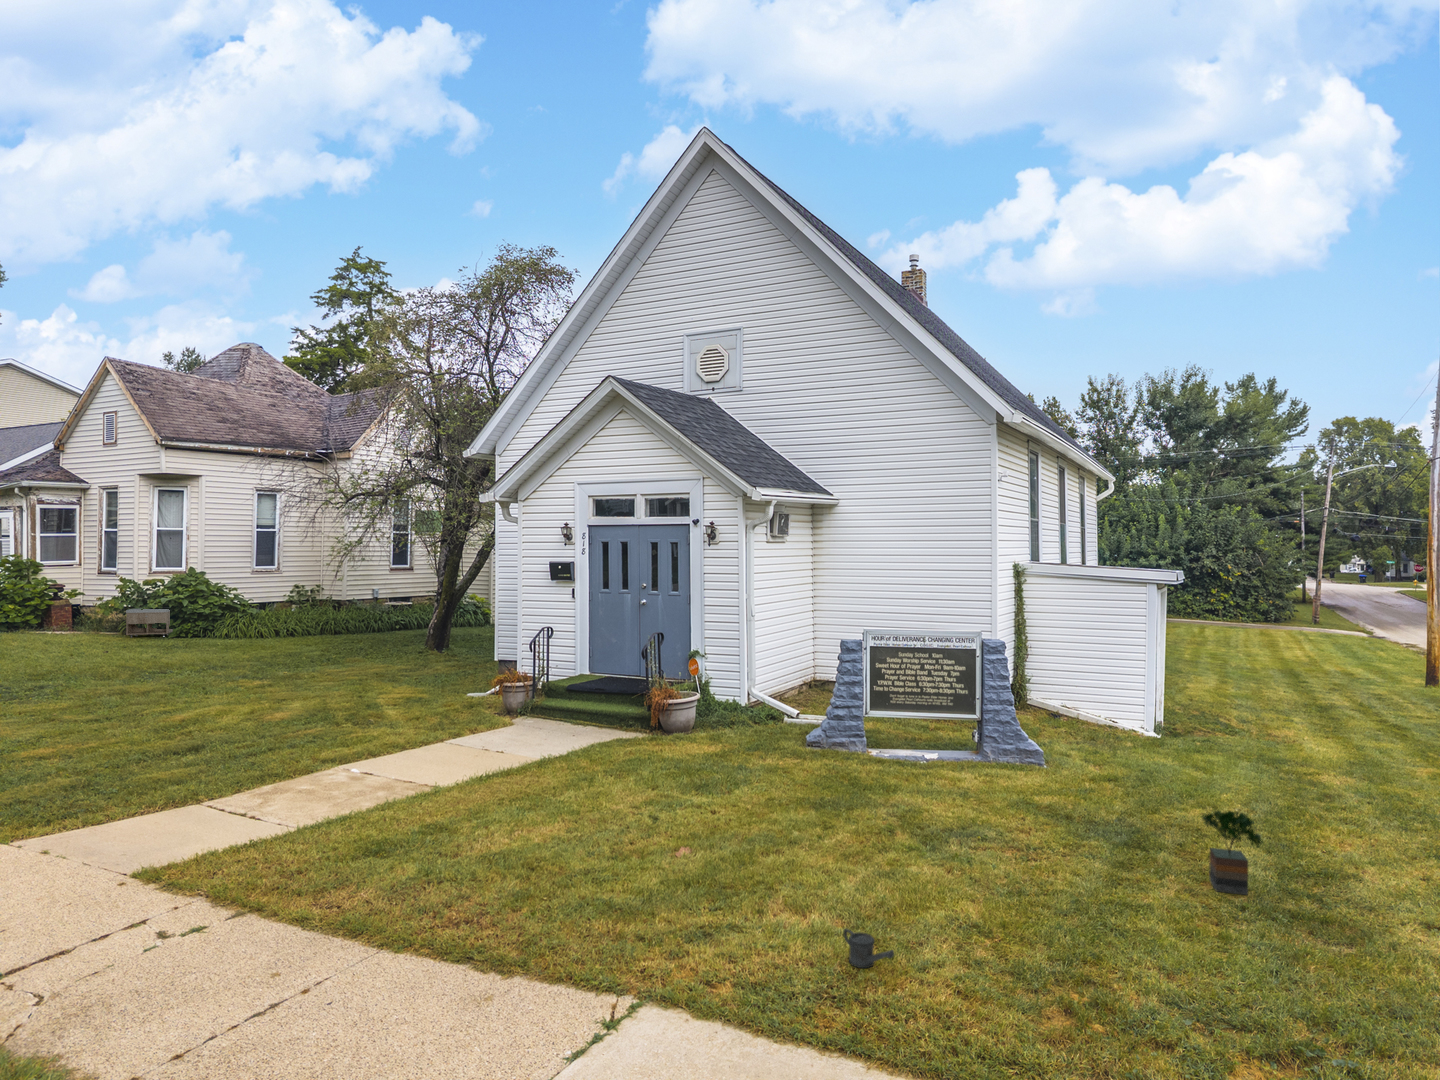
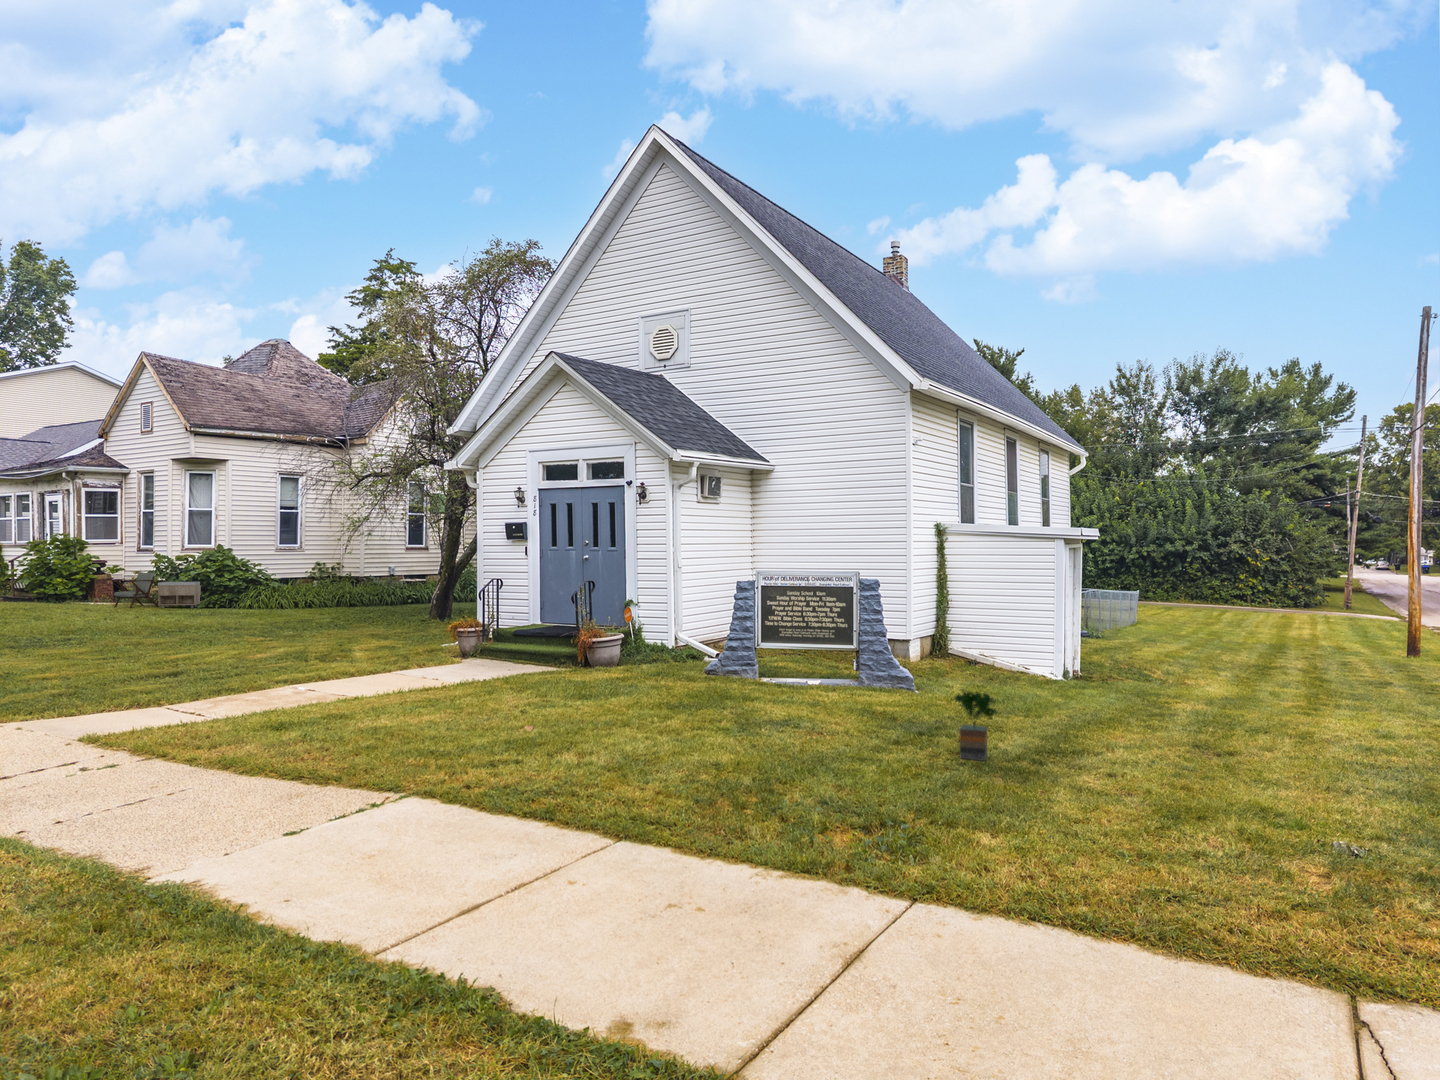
lounge chair: none [75,598,126,638] -> present [114,572,159,608]
watering can: present [844,929,894,968] -> none [604,762,630,788]

